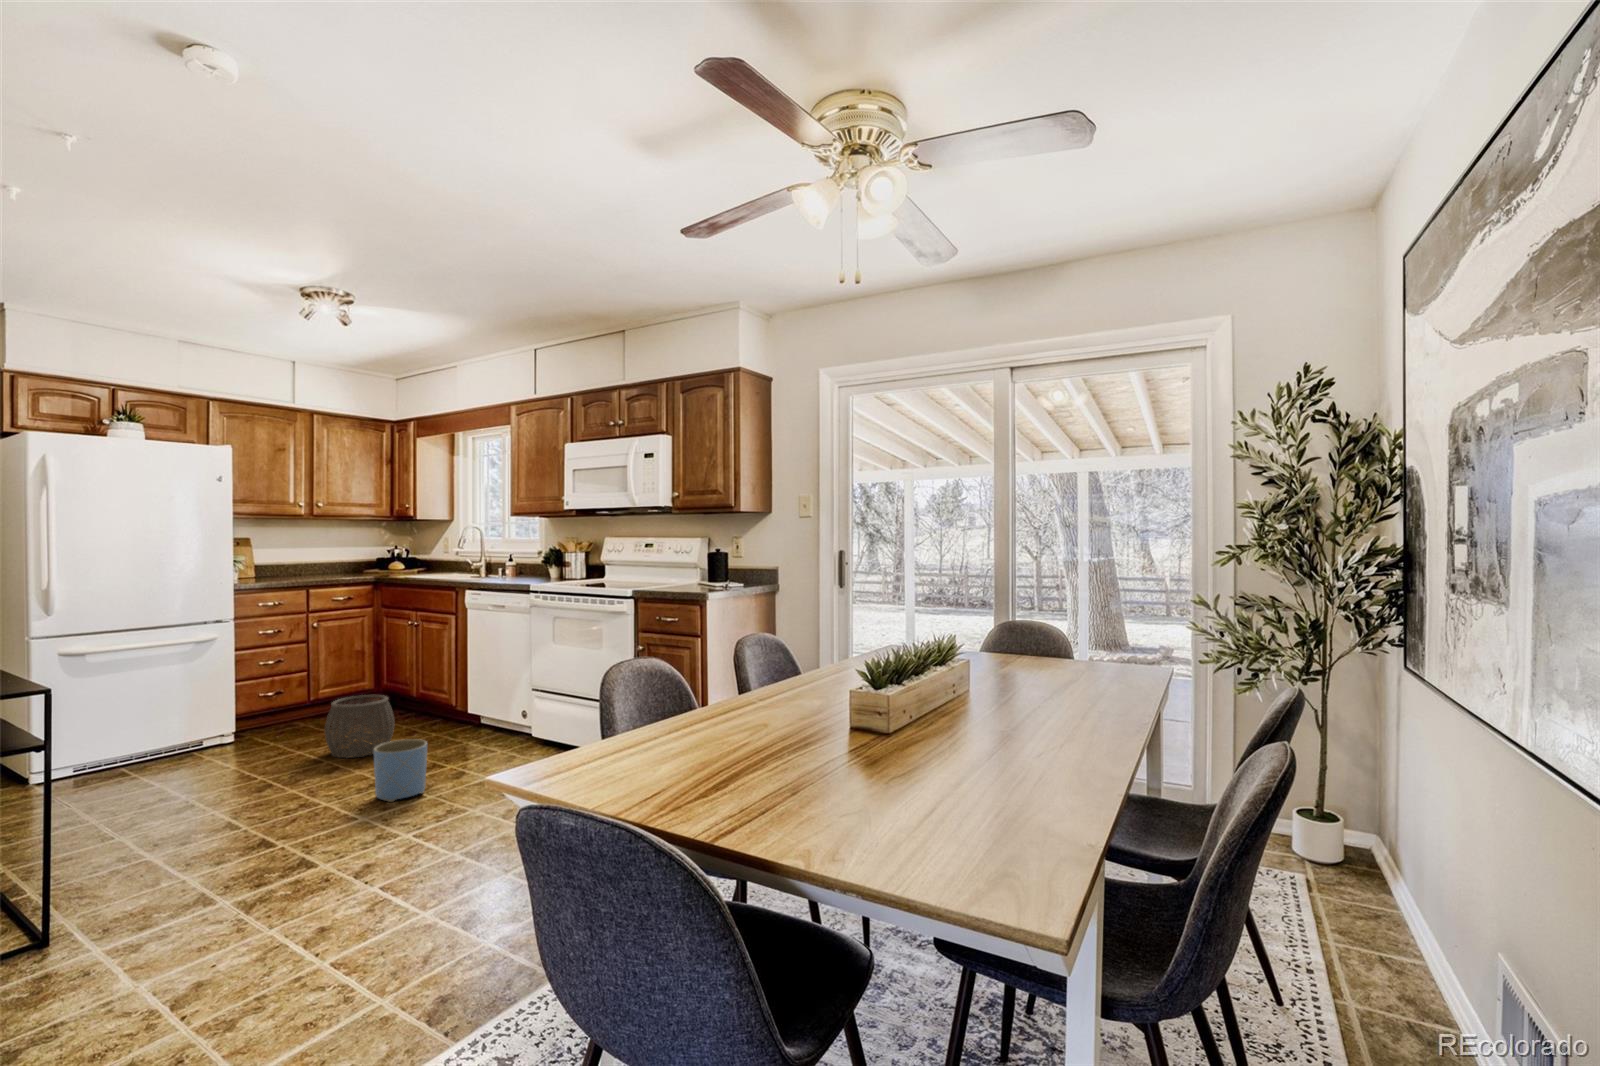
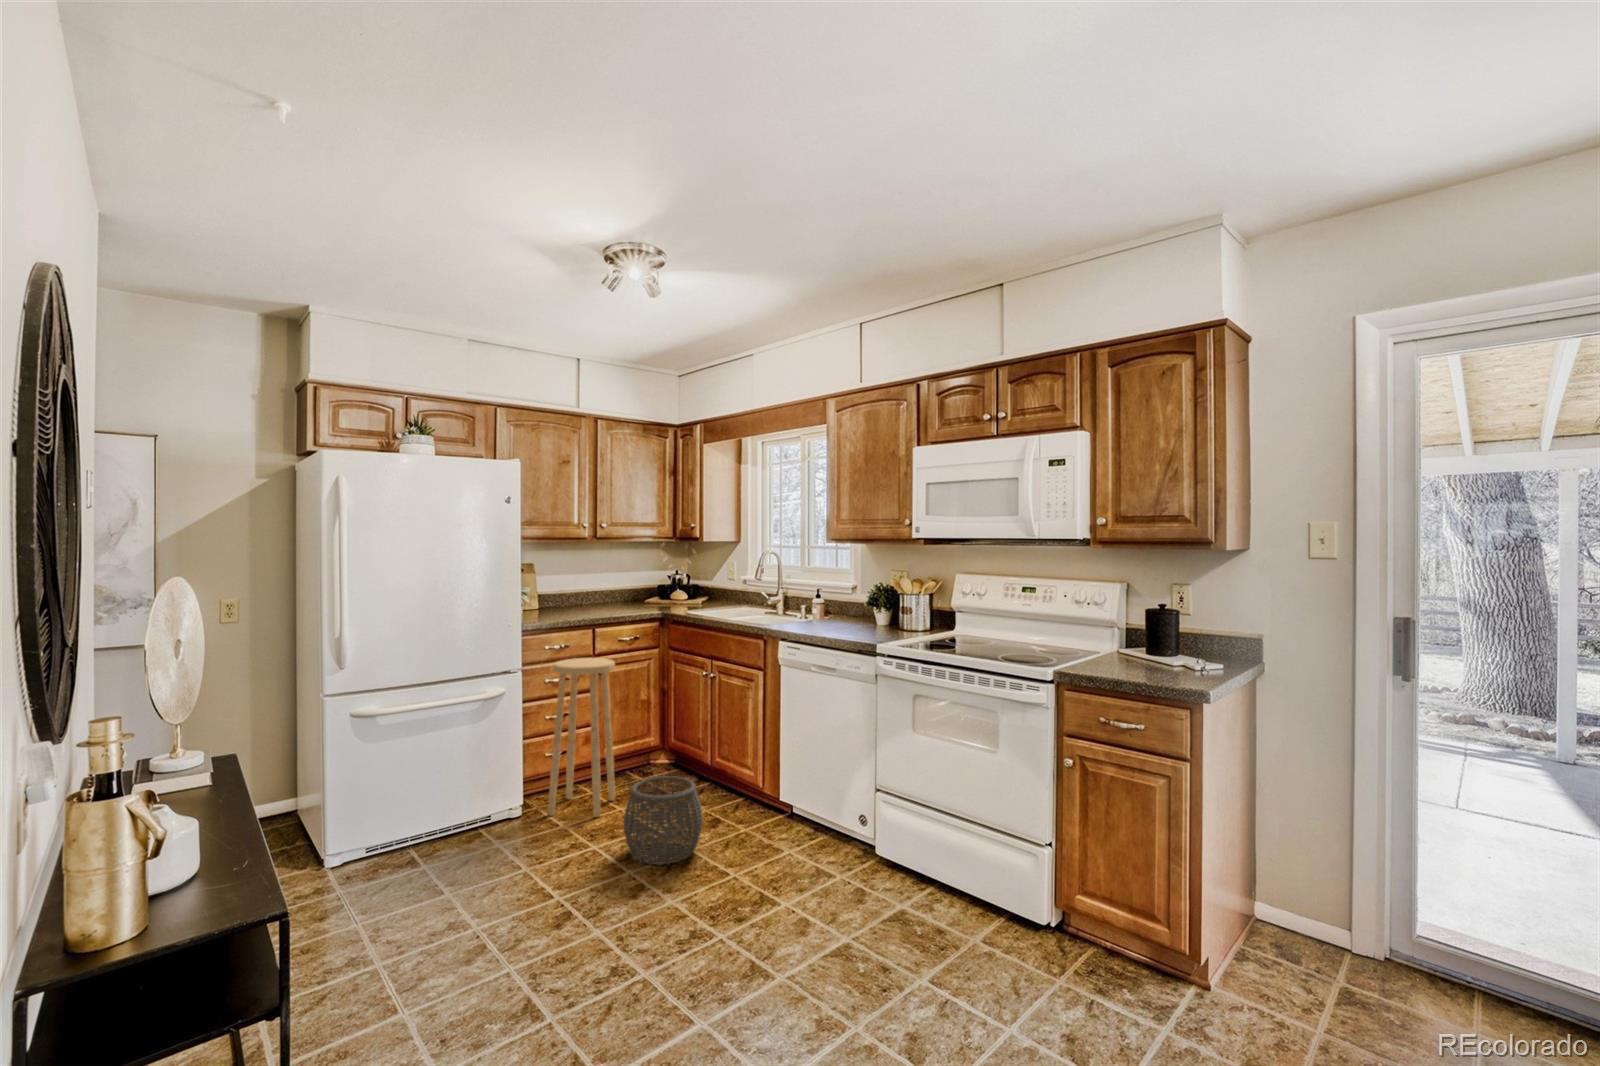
stool: none [260,612,326,741] -> present [548,658,615,817]
planter: present [374,739,428,802] -> none [704,876,772,979]

